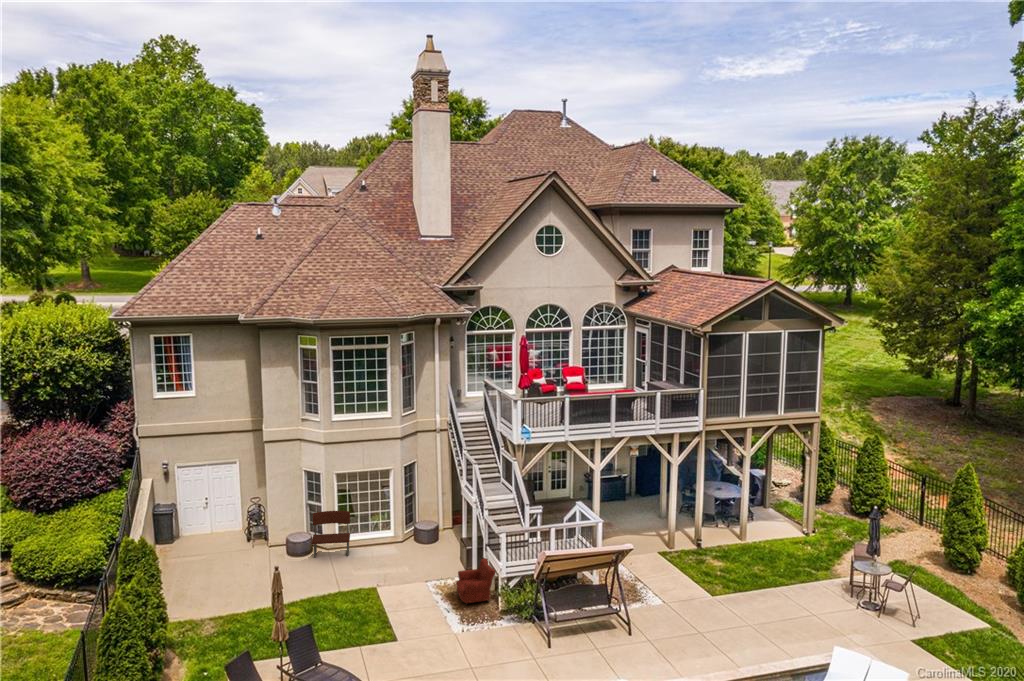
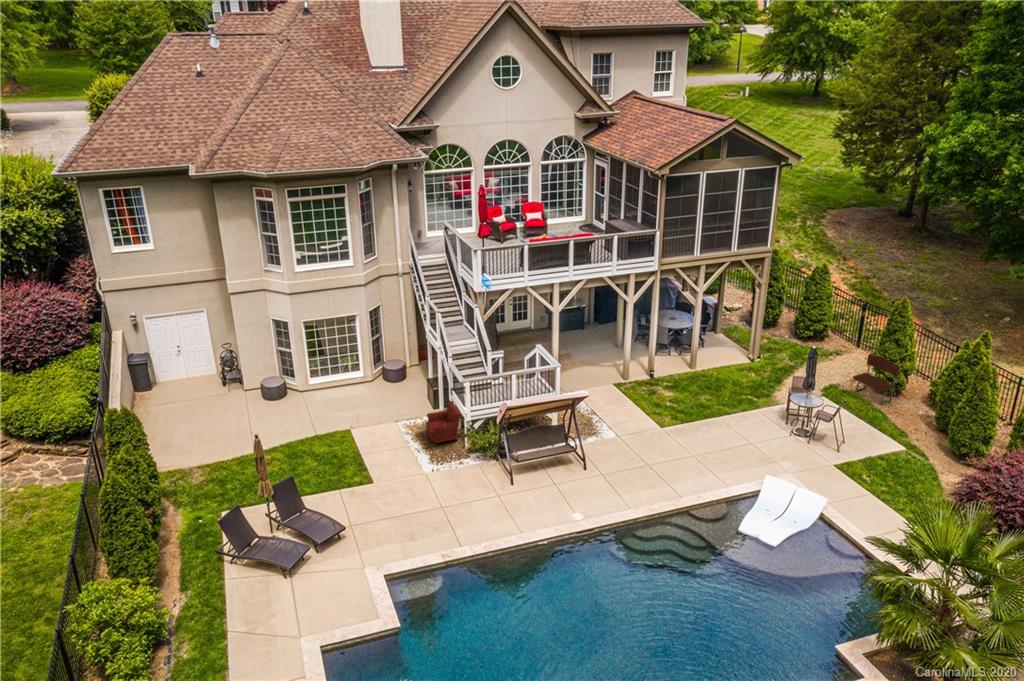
bench: present [312,511,350,558] -> present [853,354,900,404]

